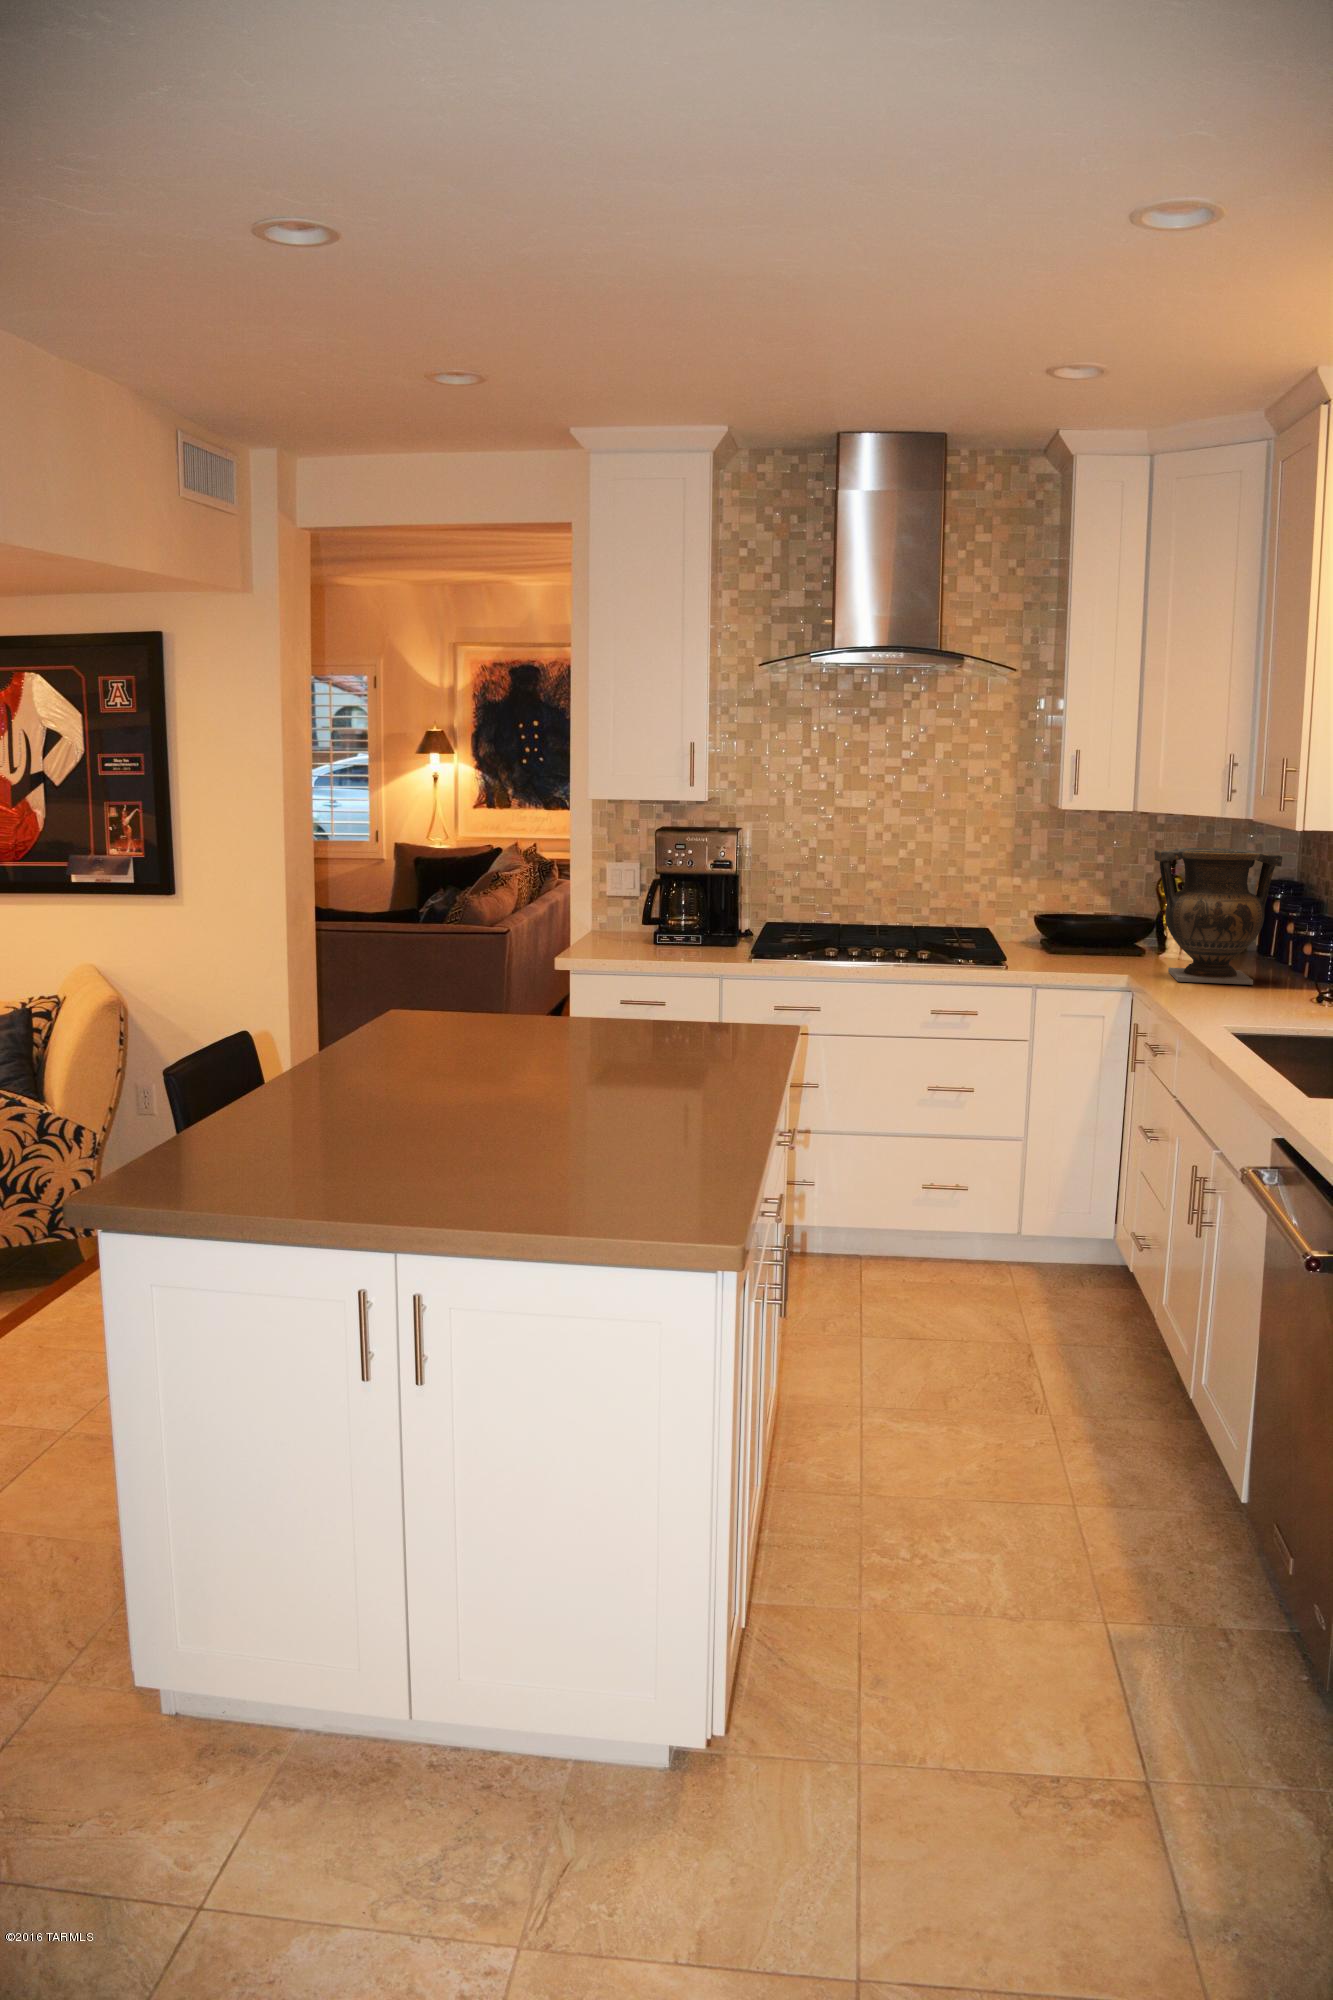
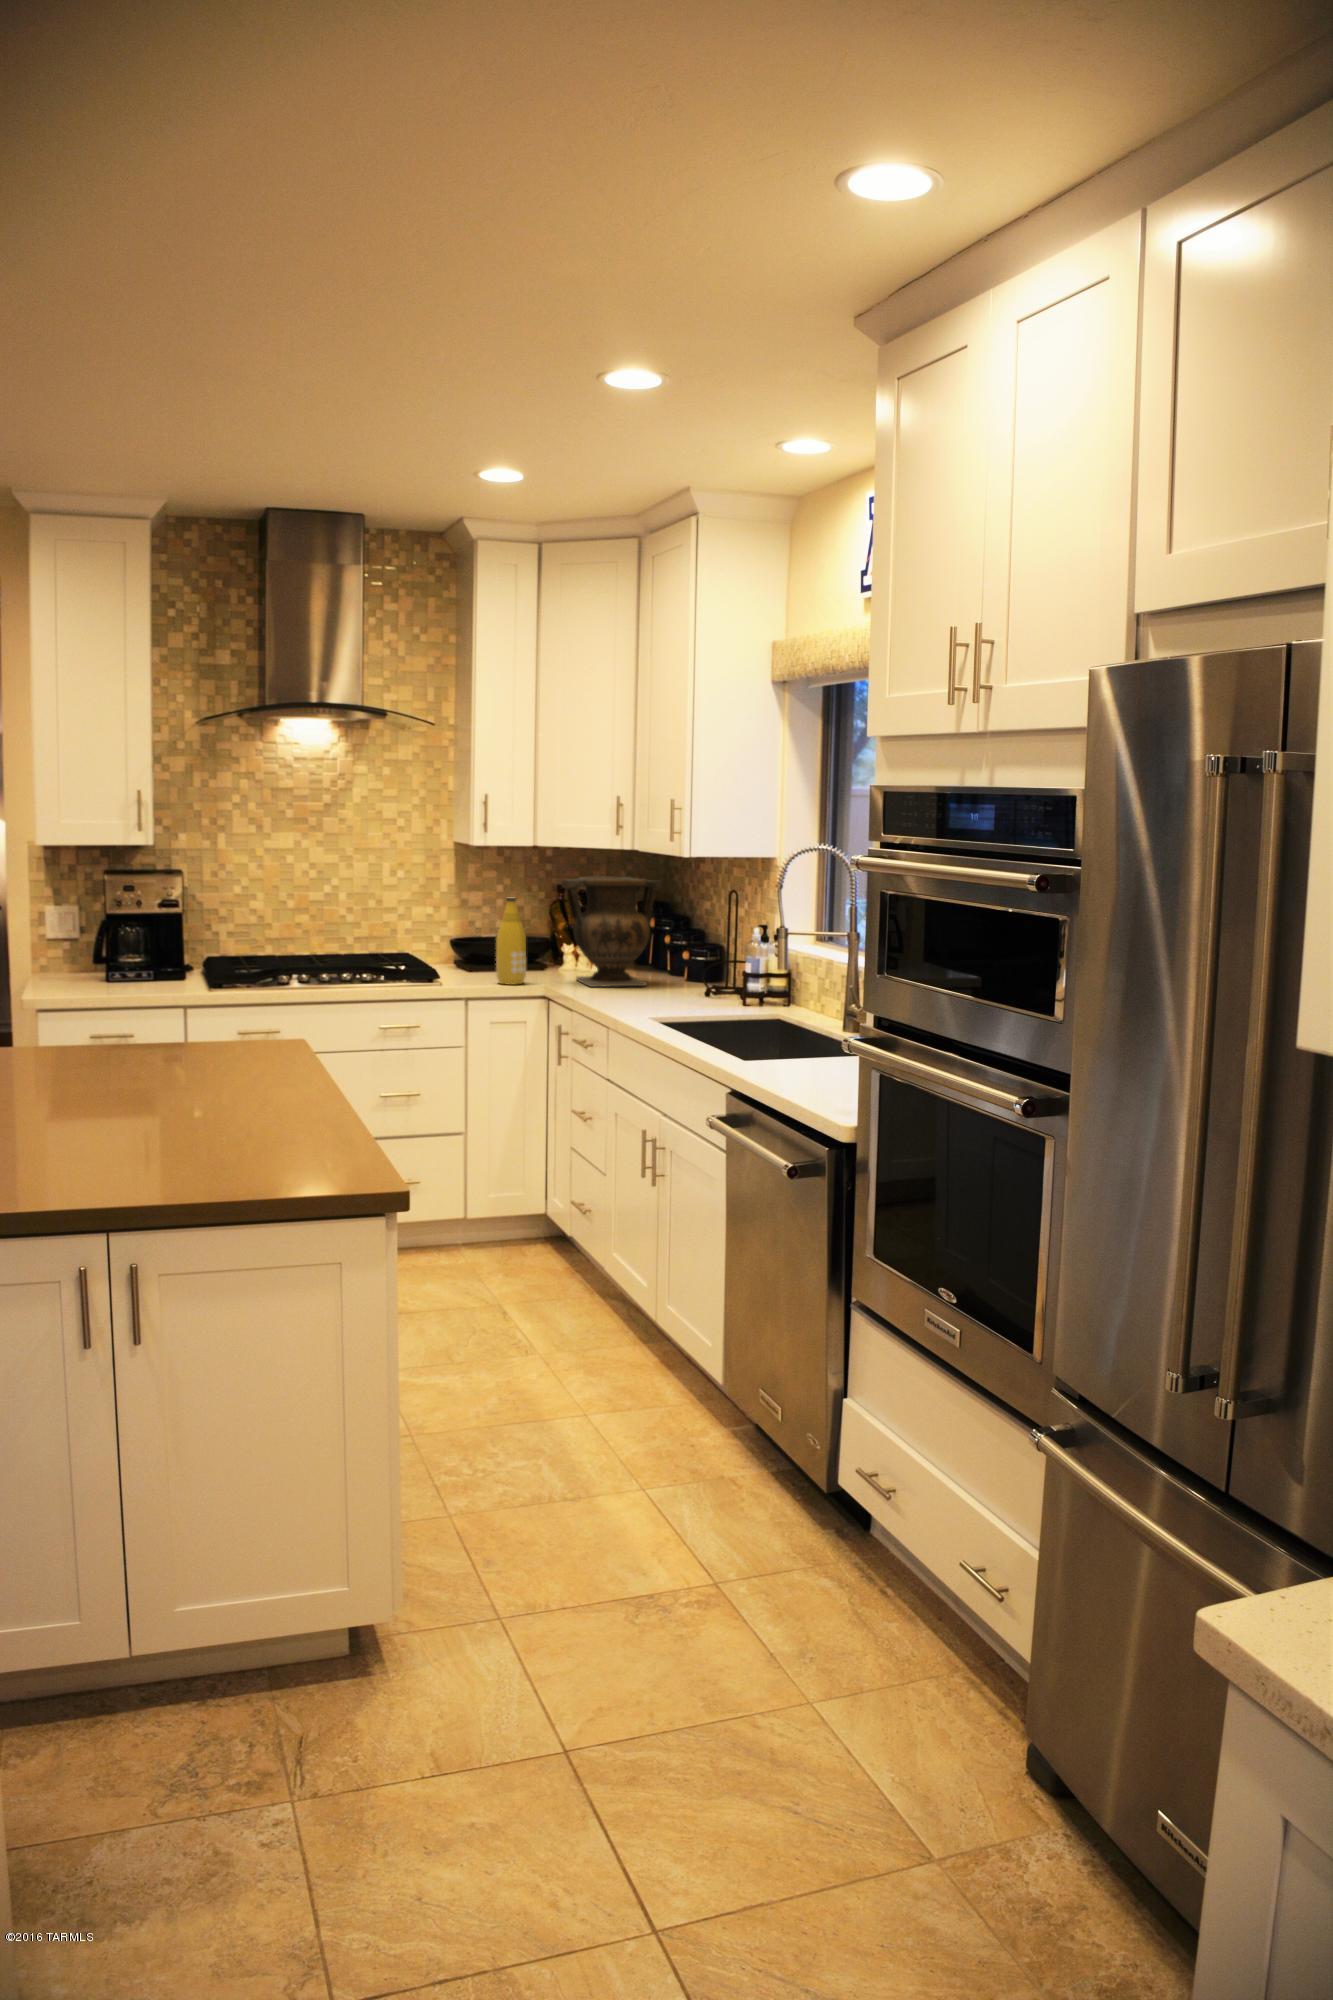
bottle: none [1066,870,1104,973] -> present [496,898,526,984]

